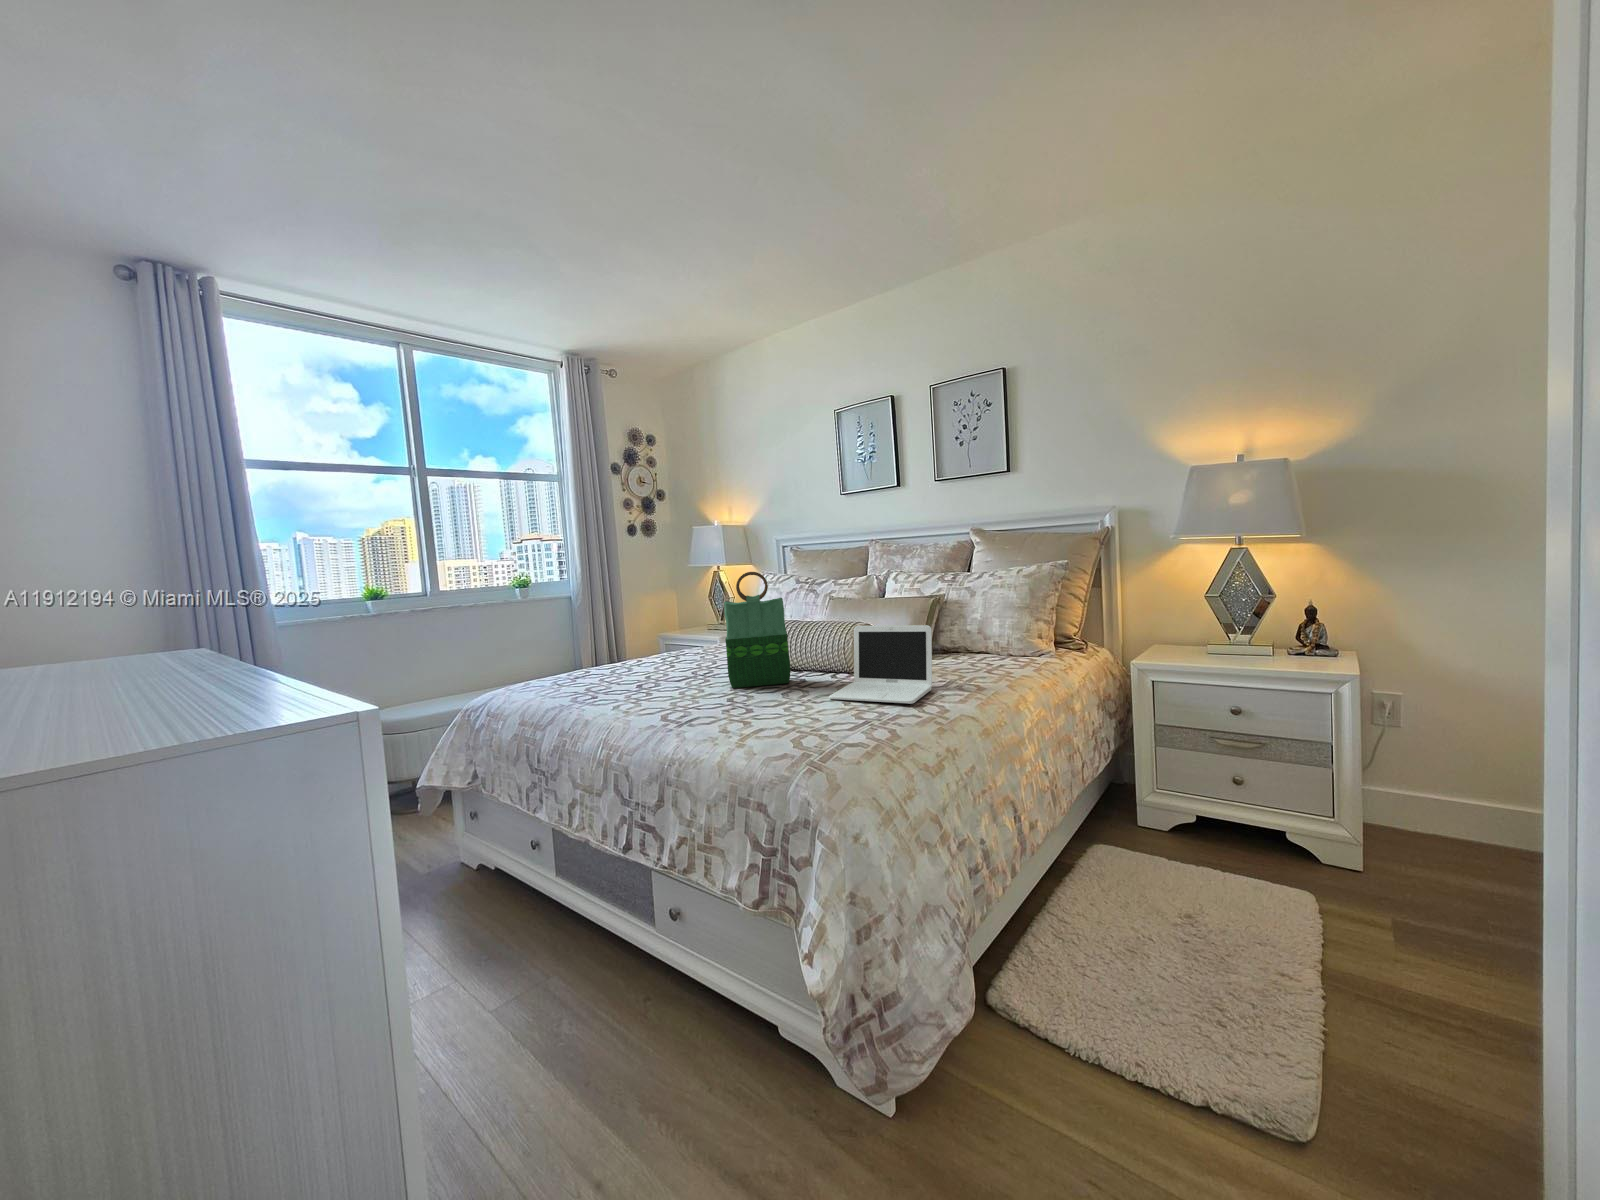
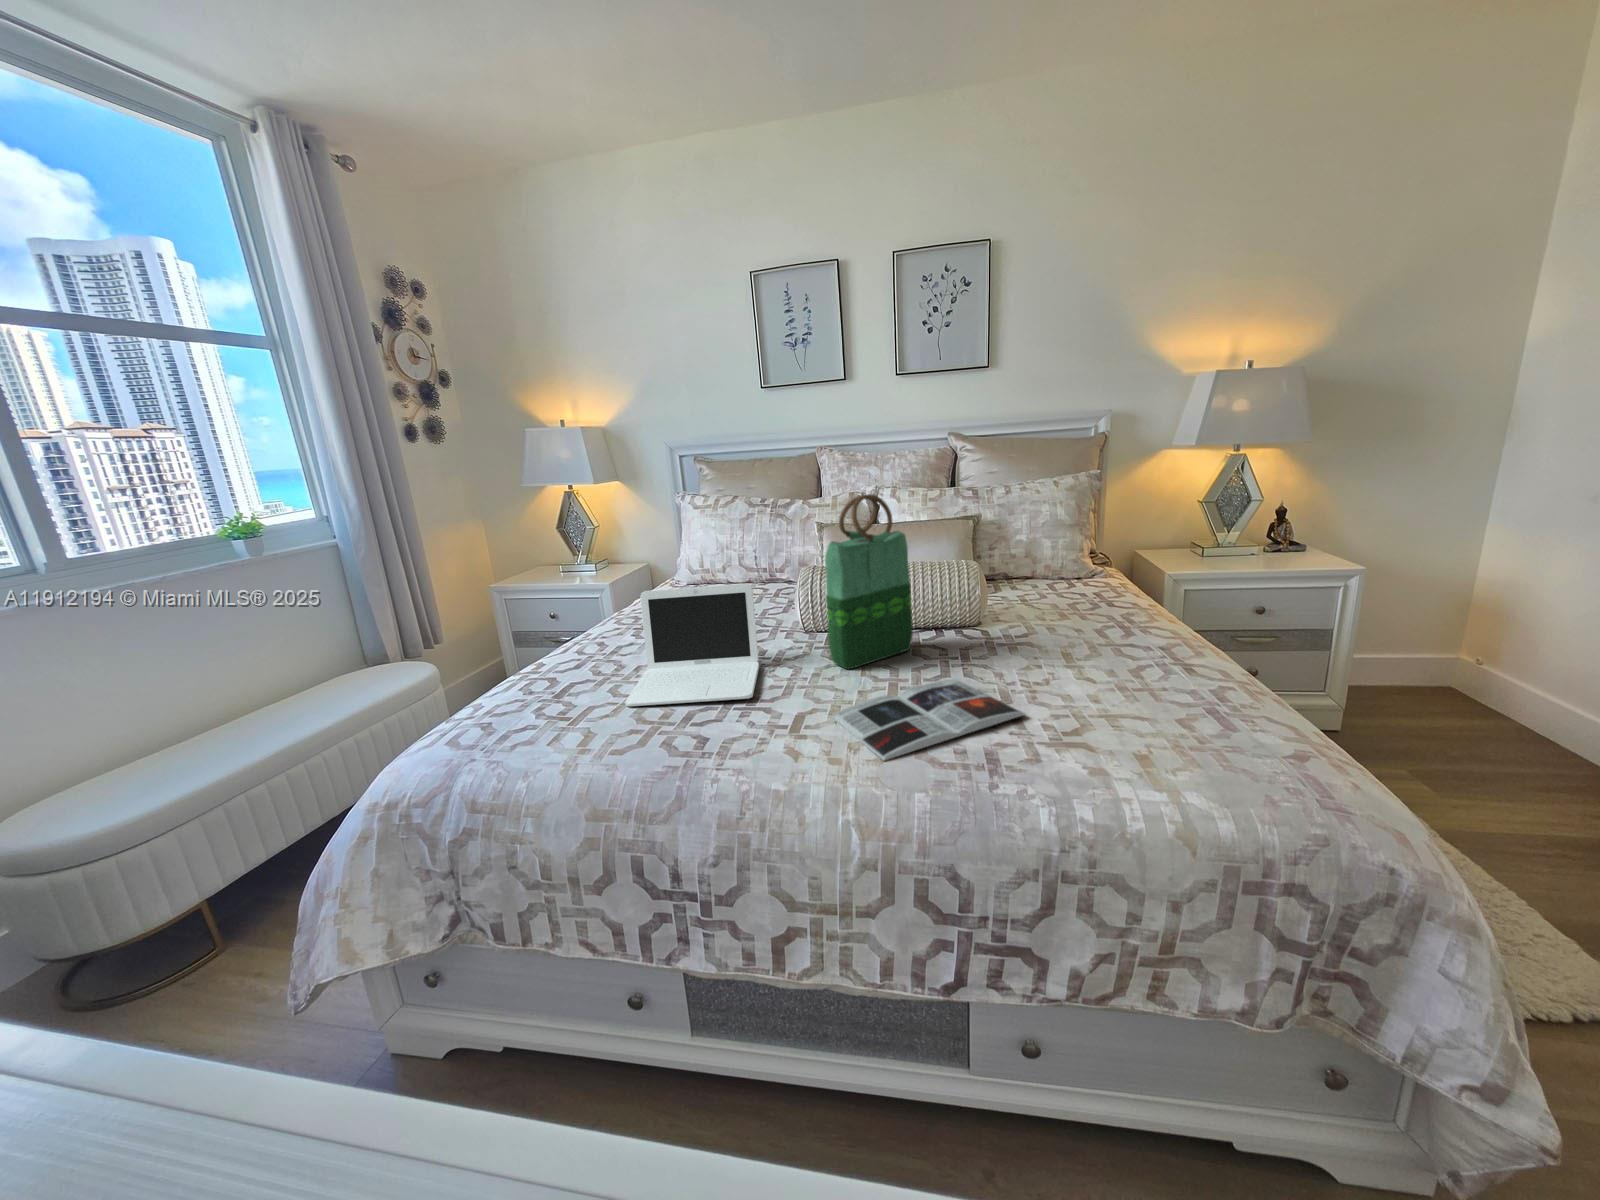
laptop: present [829,625,932,704] -> present [626,584,759,706]
magazine: none [659,697,776,725] -> present [832,680,1025,760]

